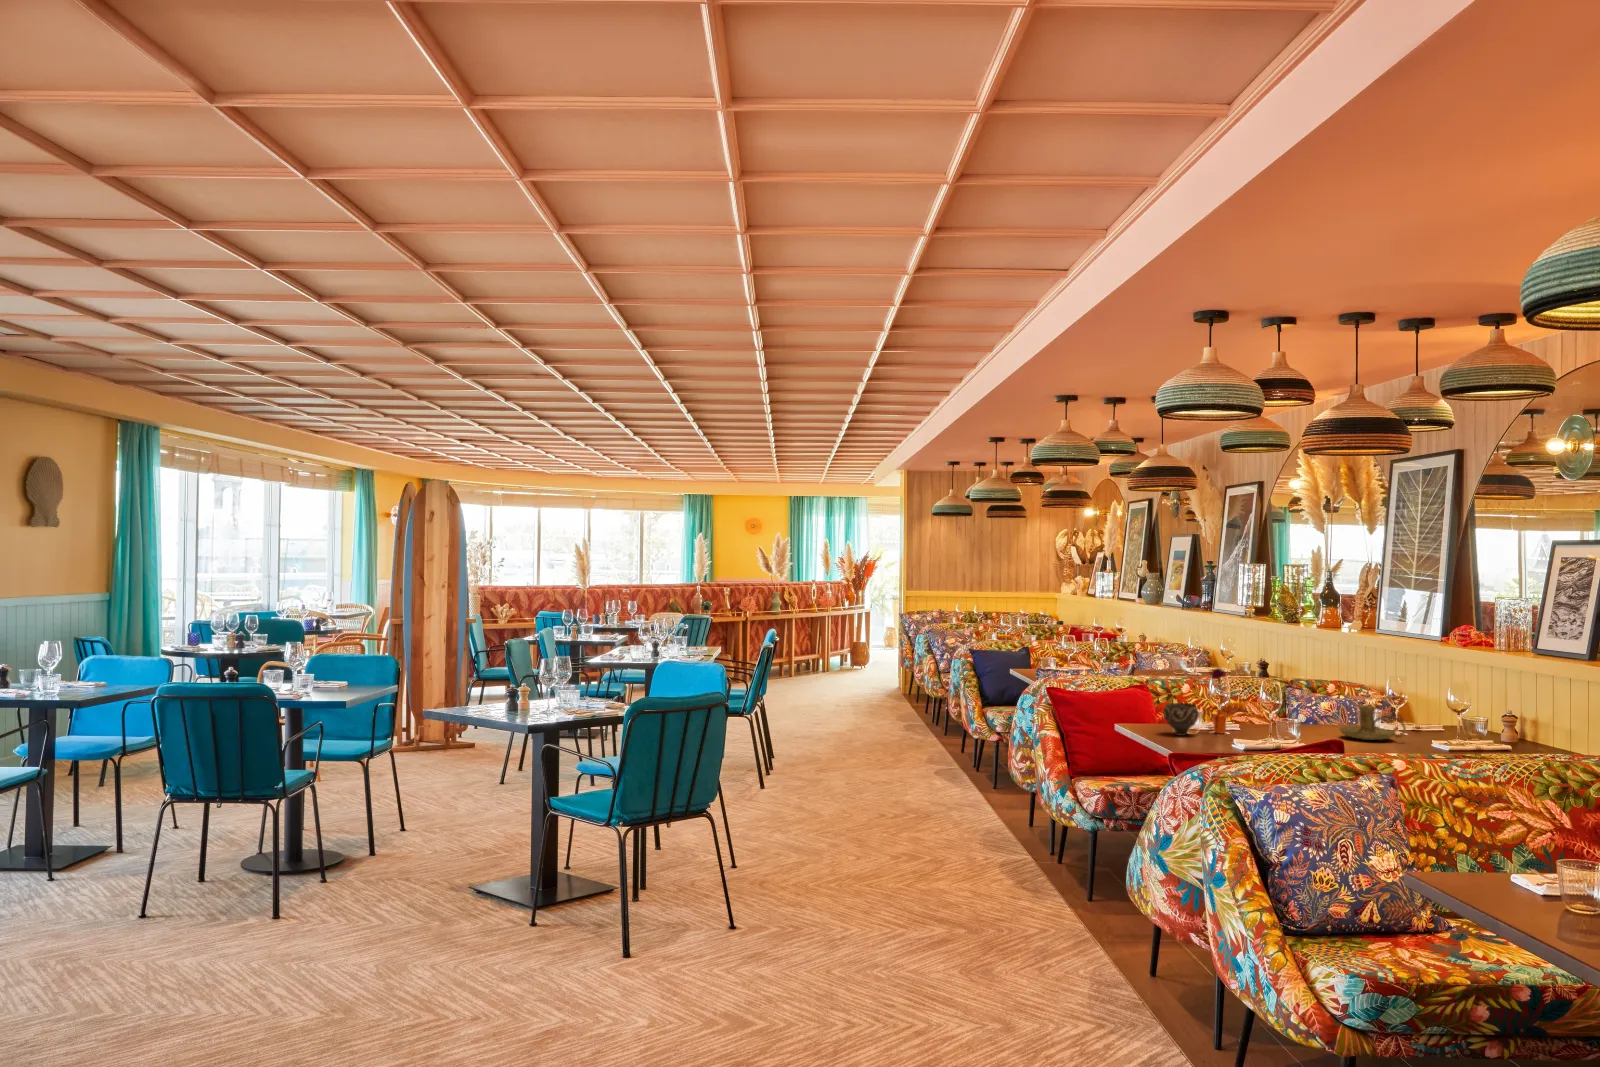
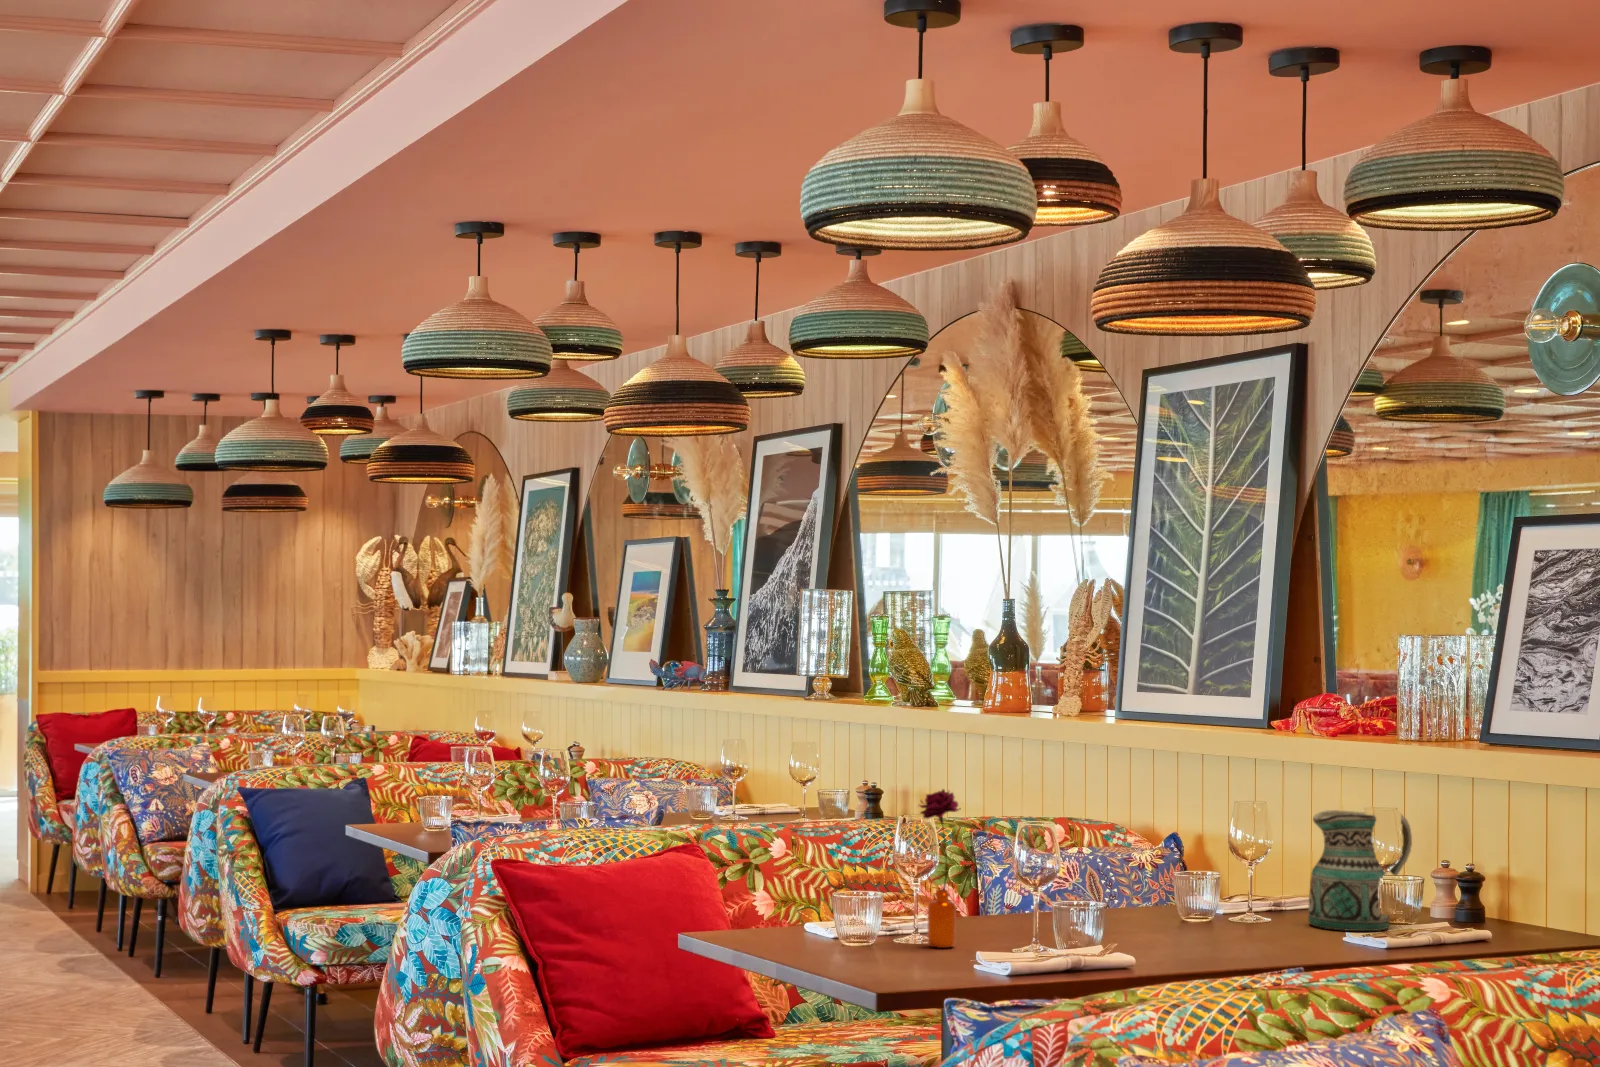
ceramic pitcher: none [1420,684,1478,742] -> present [1308,810,1412,931]
bowl: present [1163,703,1199,736] -> none [828,878,910,960]
candle holder: present [1340,705,1406,740] -> none [1174,862,1313,939]

